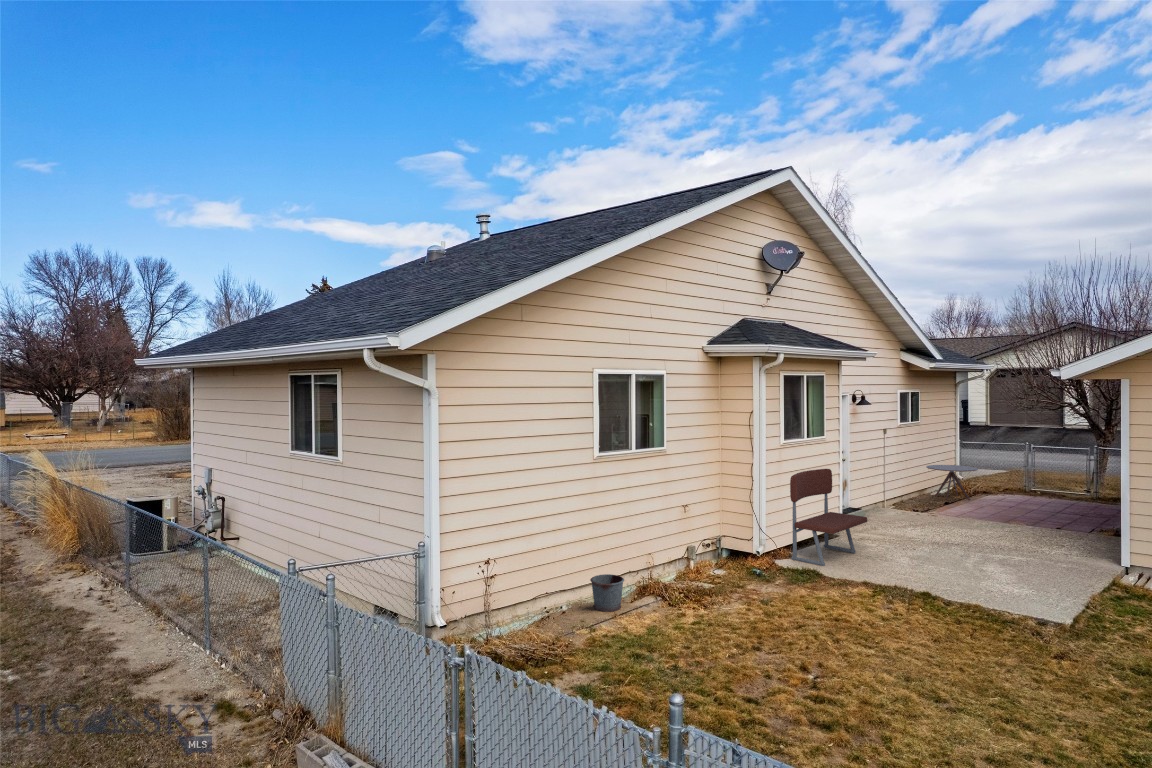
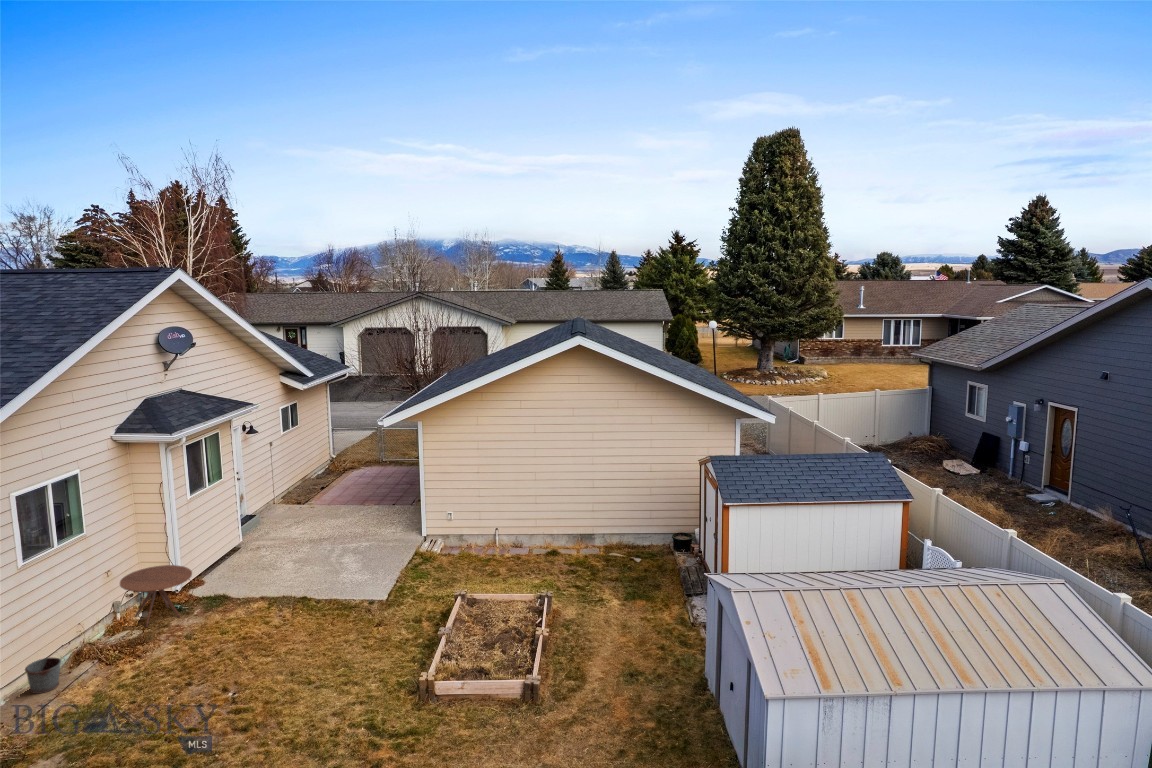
round table: present [926,465,978,500] -> present [120,565,192,627]
bench: present [790,469,867,566] -> none [204,503,265,586]

